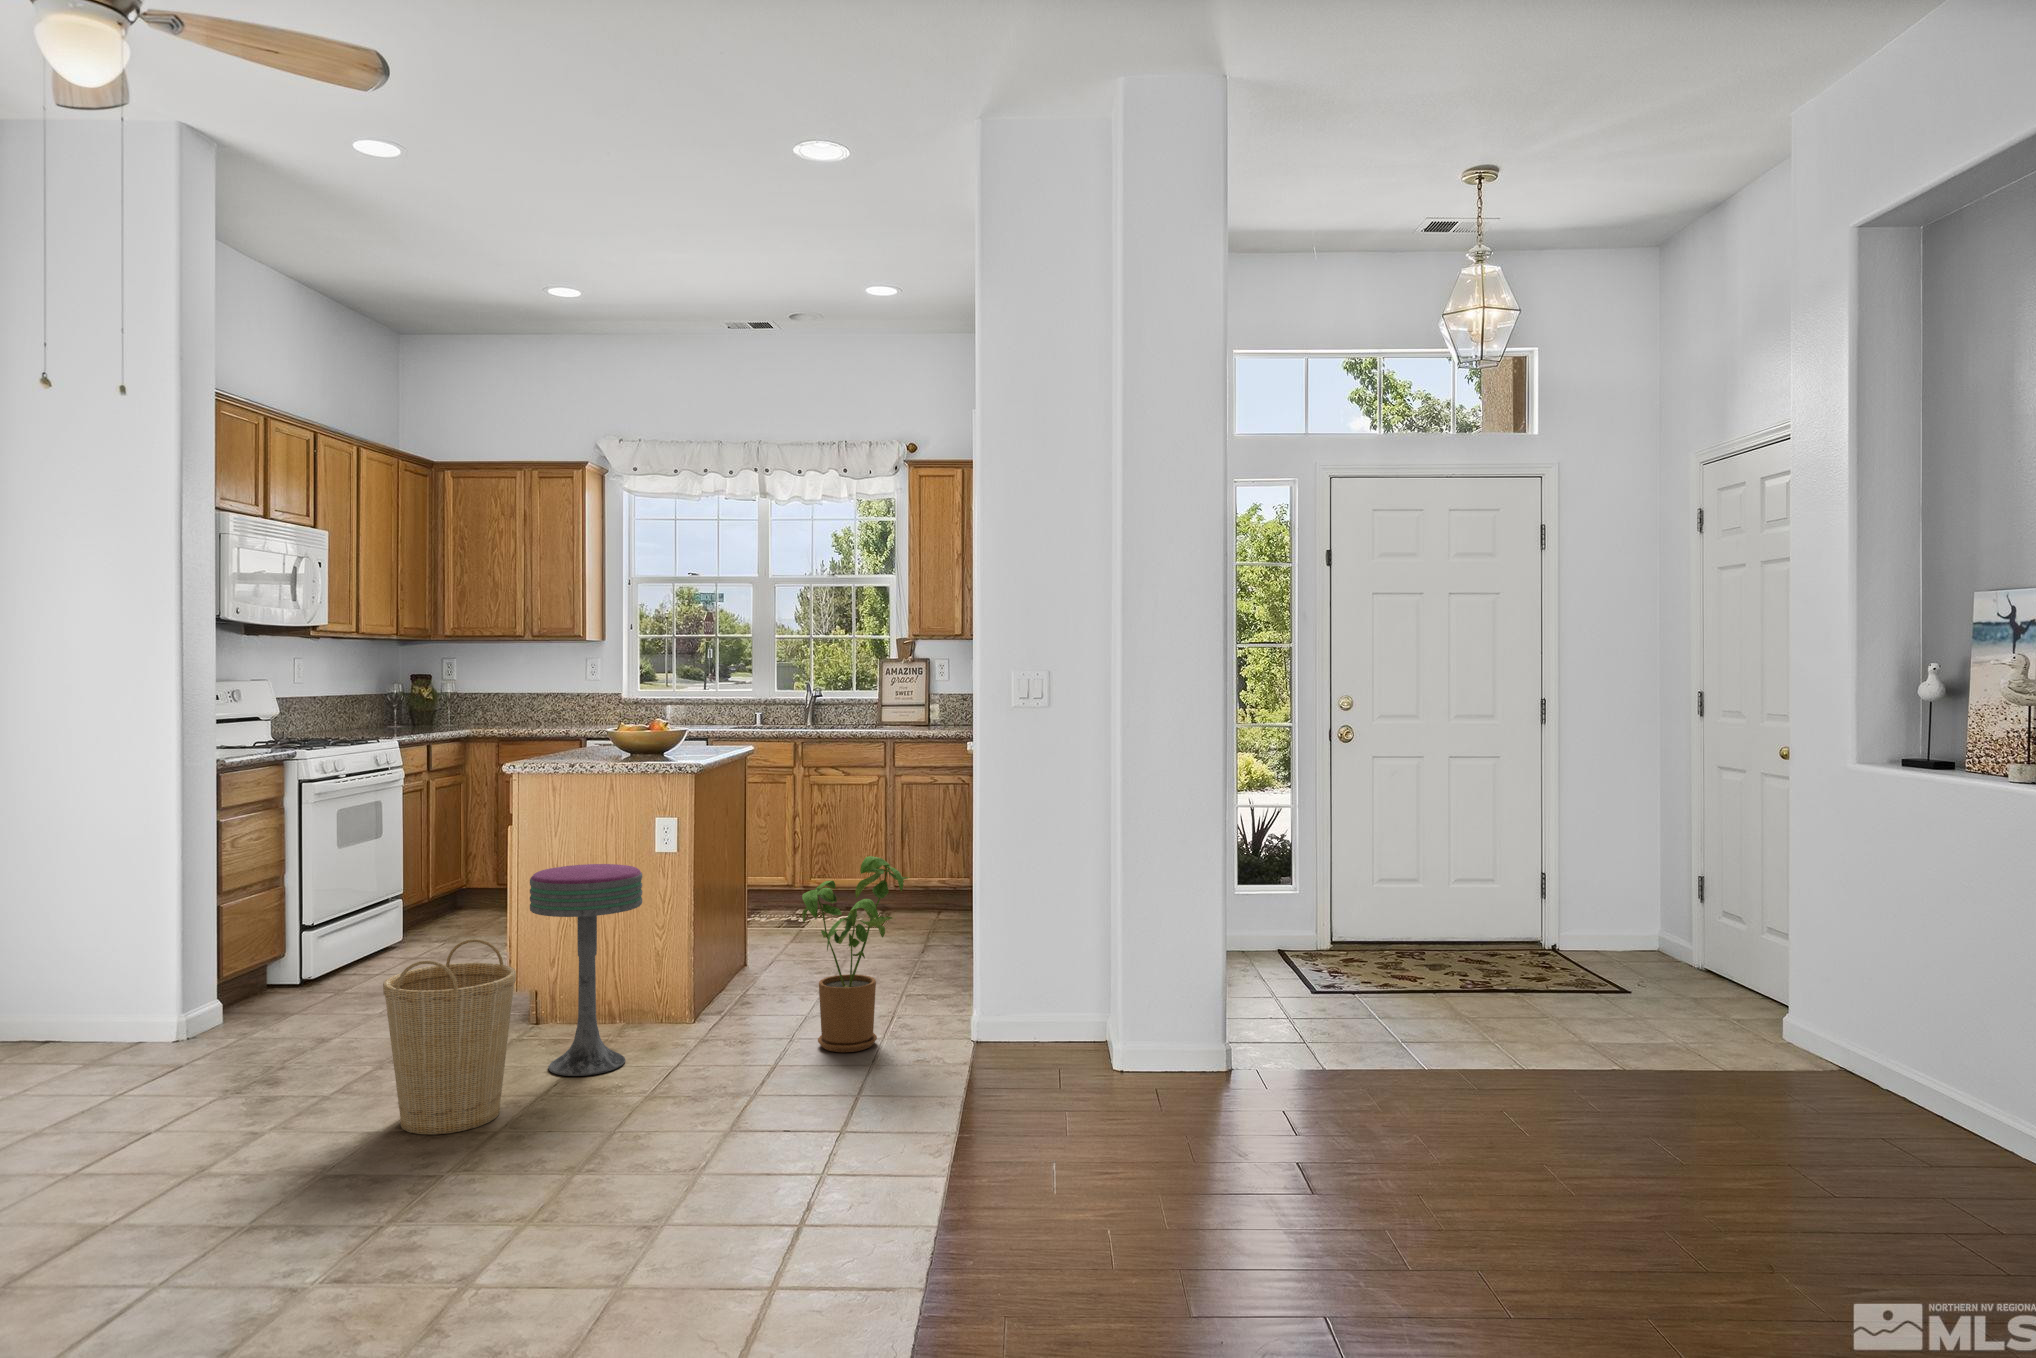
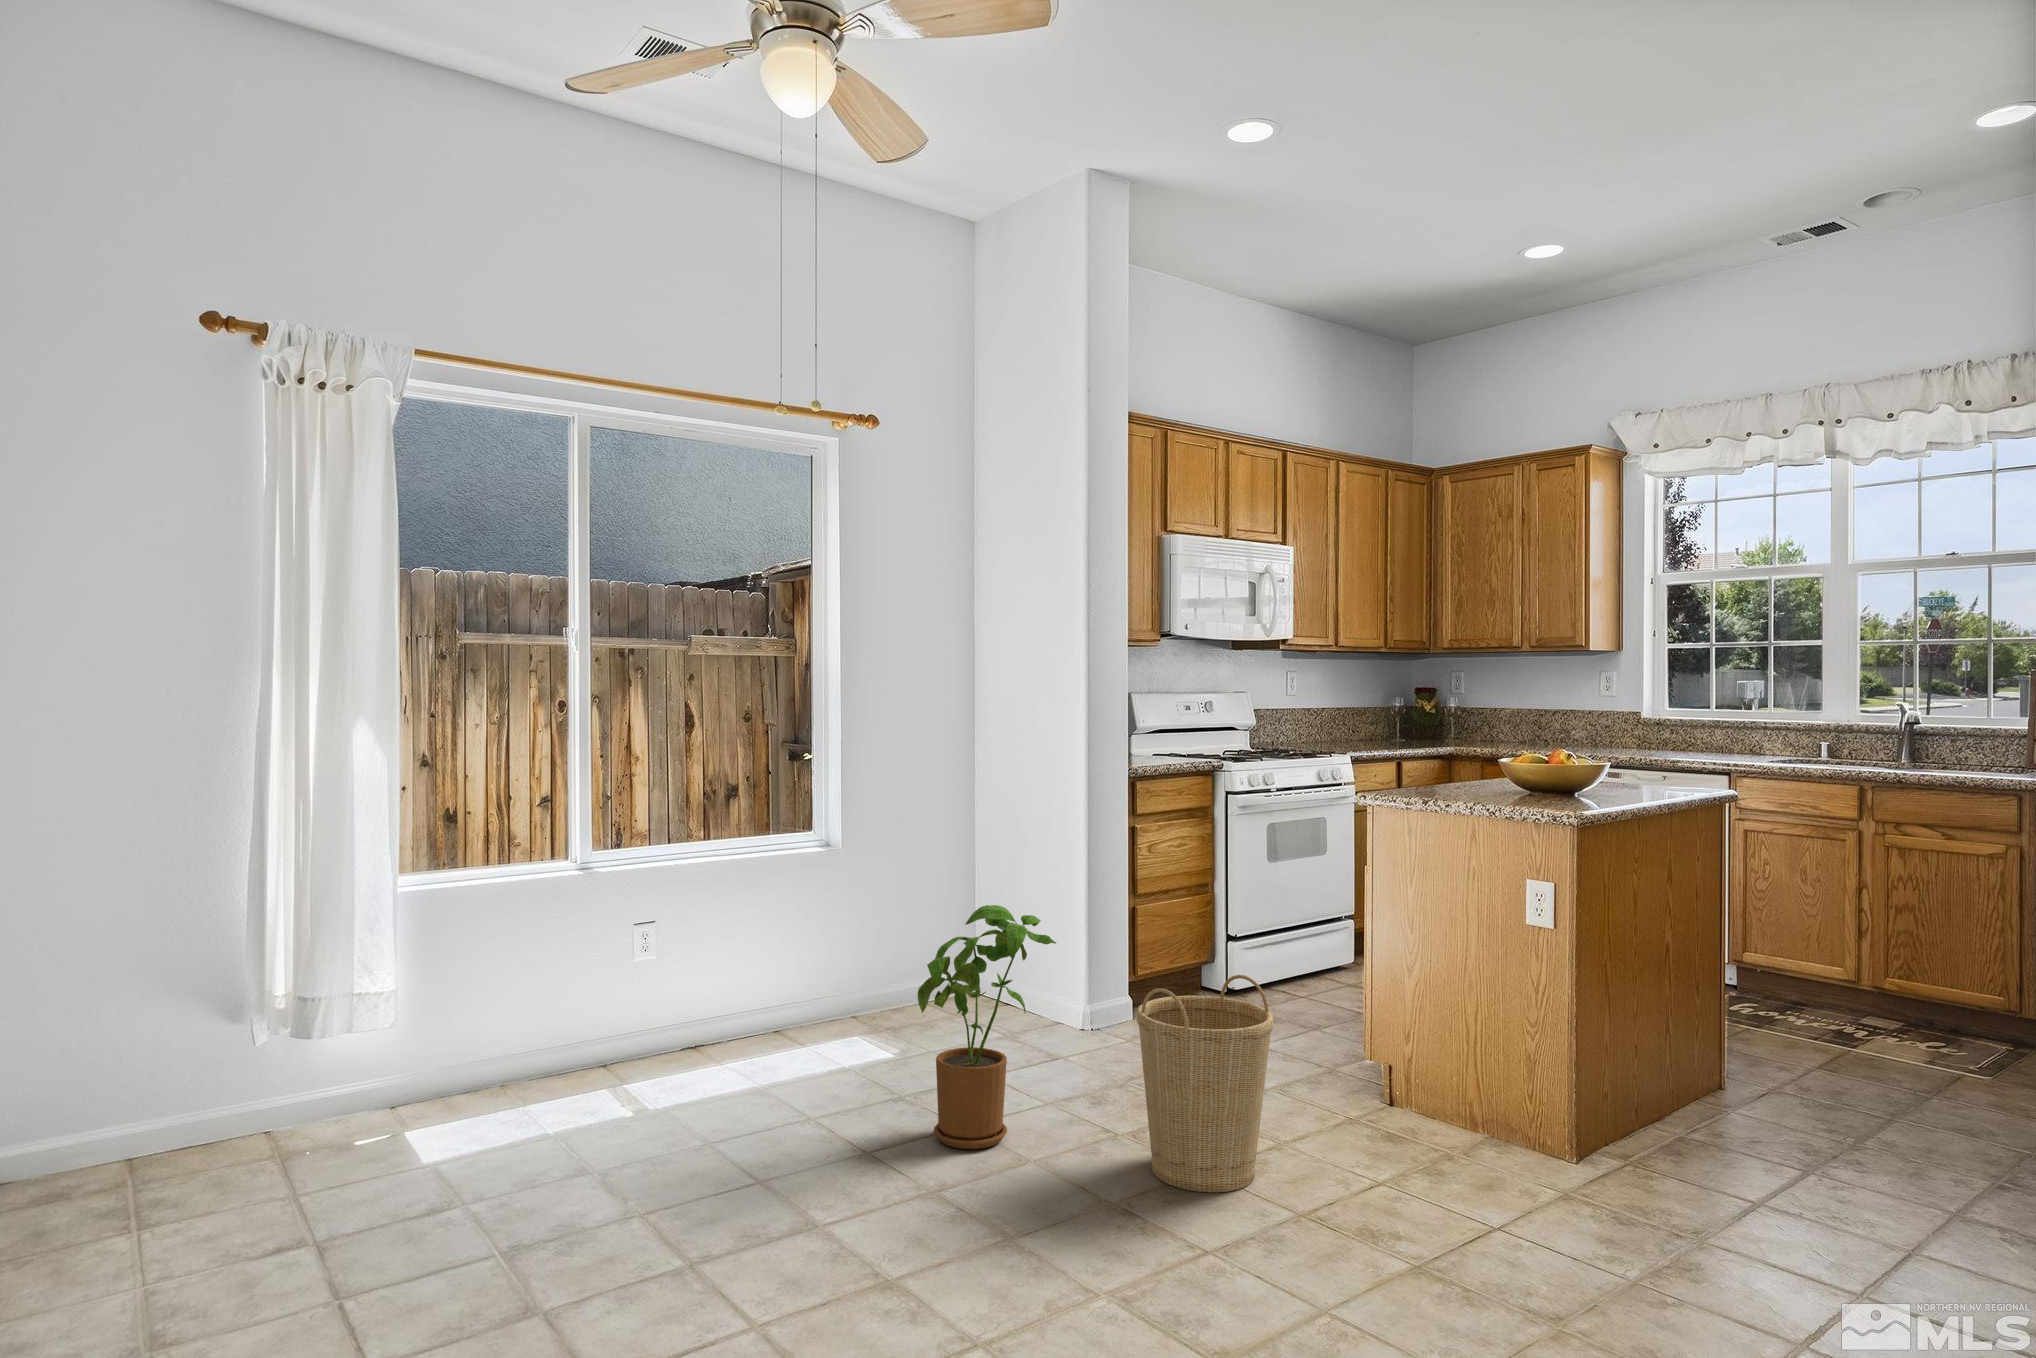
house plant: present [802,856,908,1052] -> present [918,905,1056,1149]
bar stool: present [530,864,642,1076] -> none [1326,909,1463,1175]

